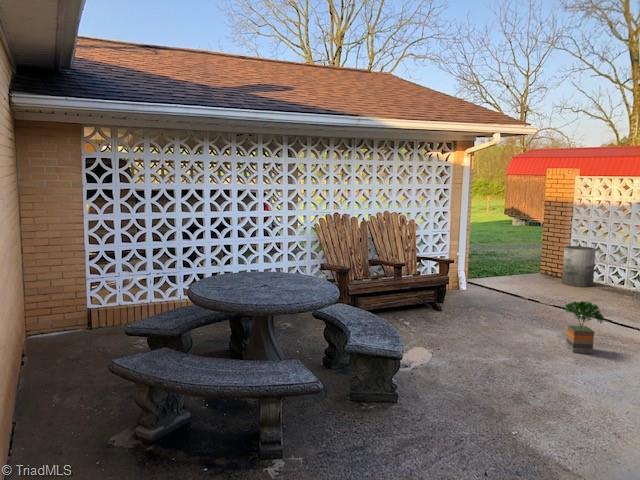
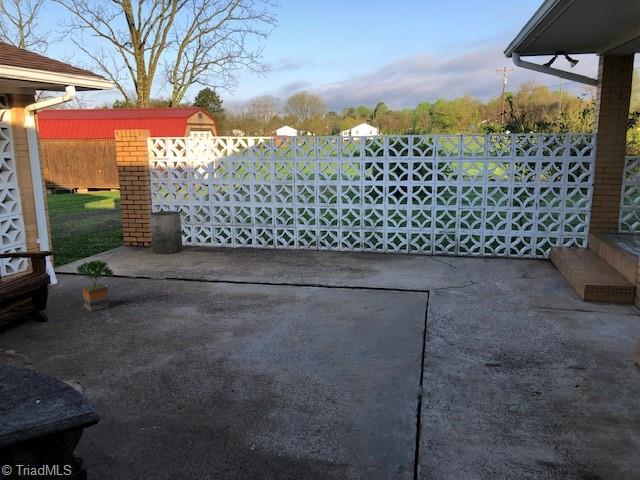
potted tree: present [565,301,604,353] -> present [77,261,113,311]

